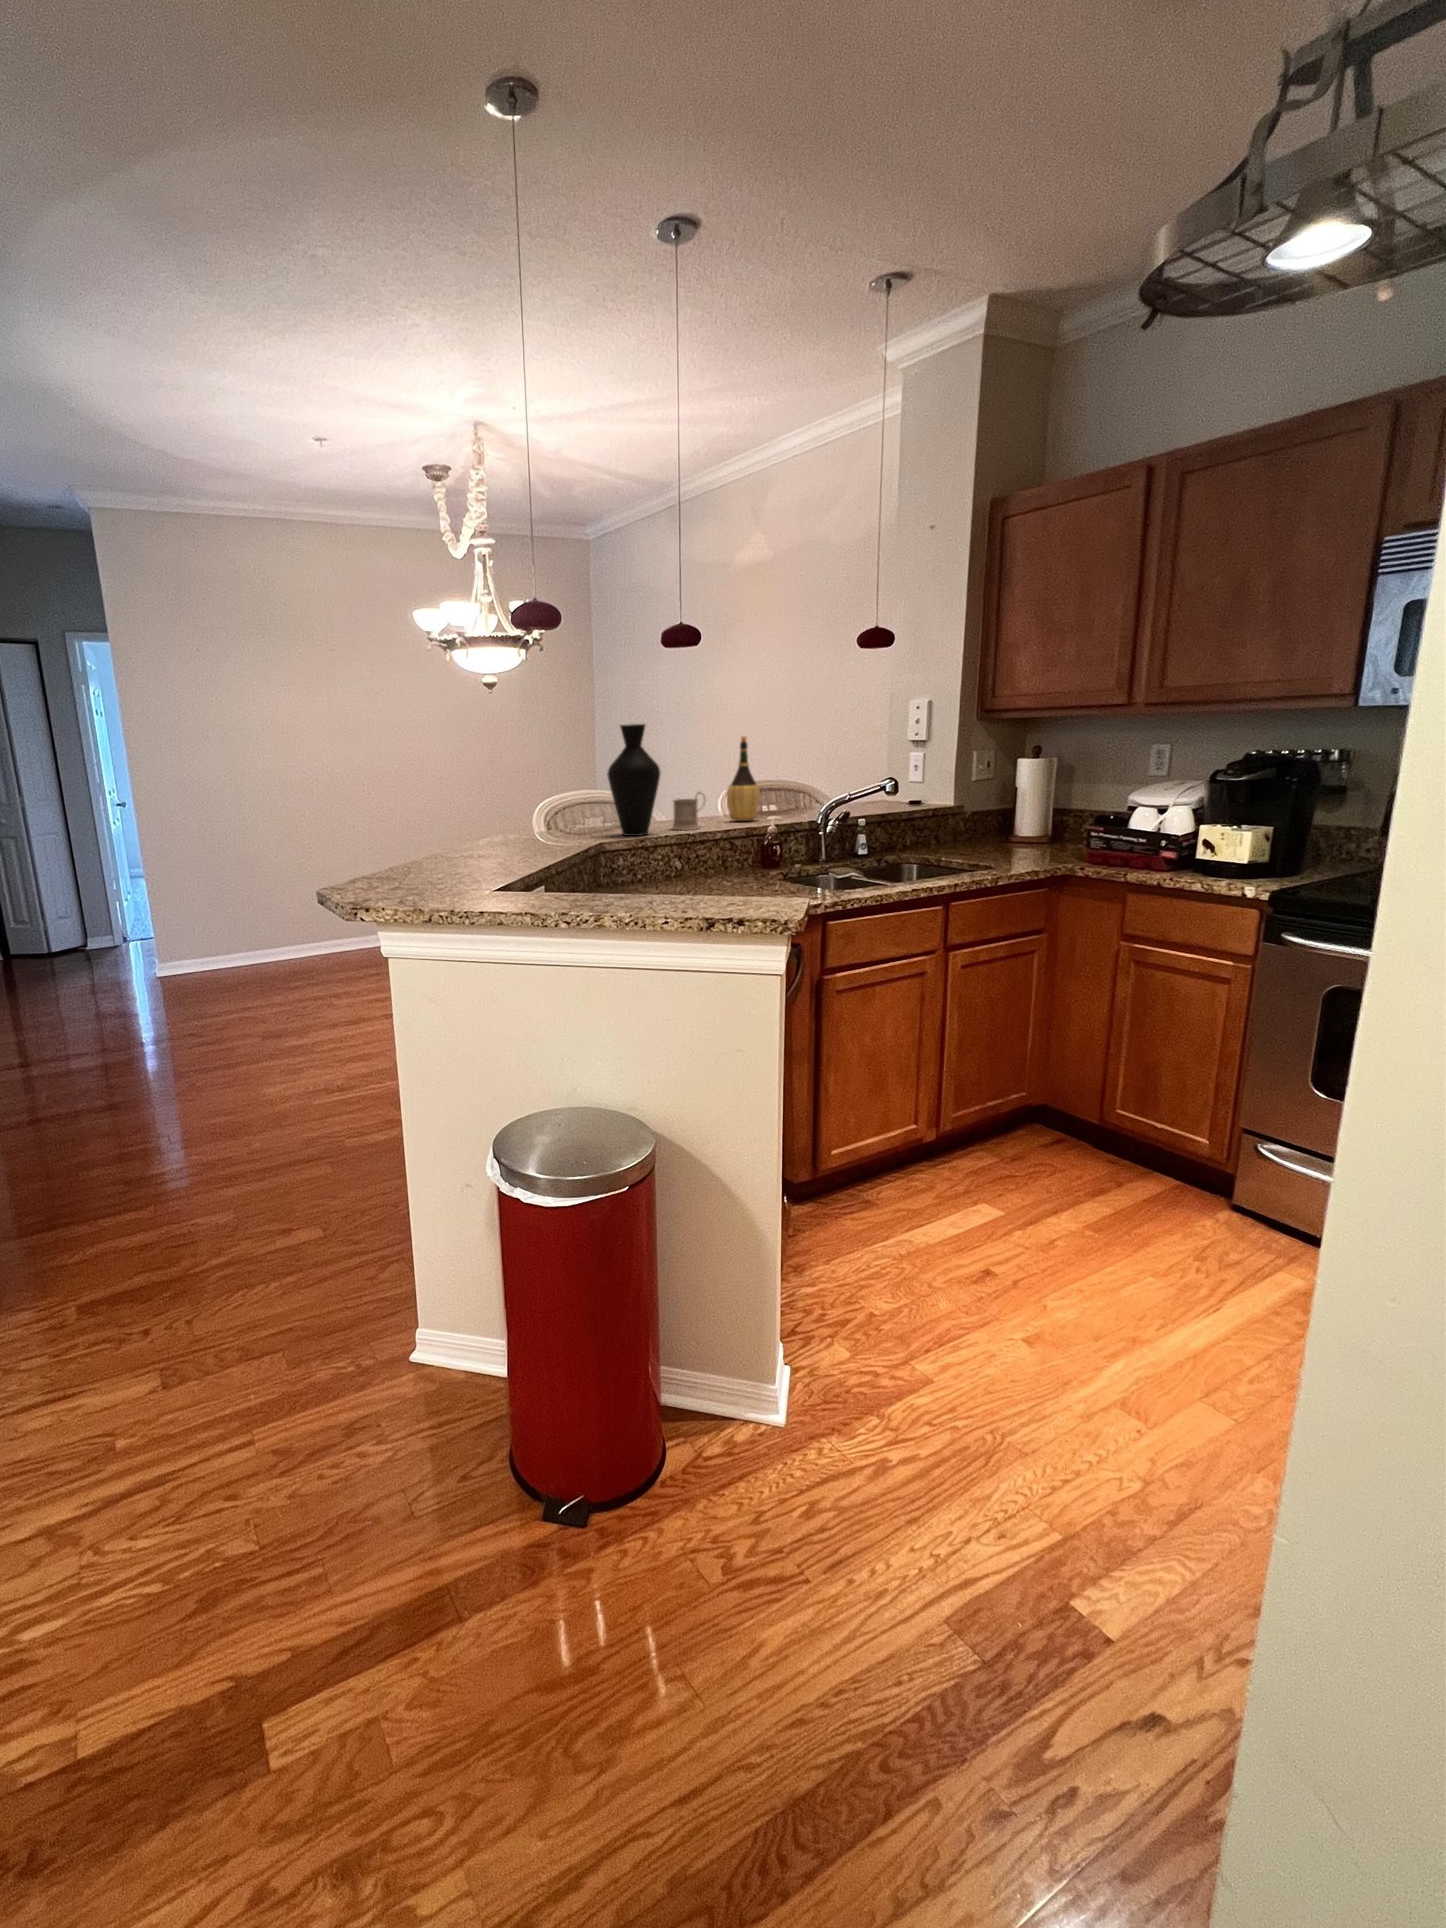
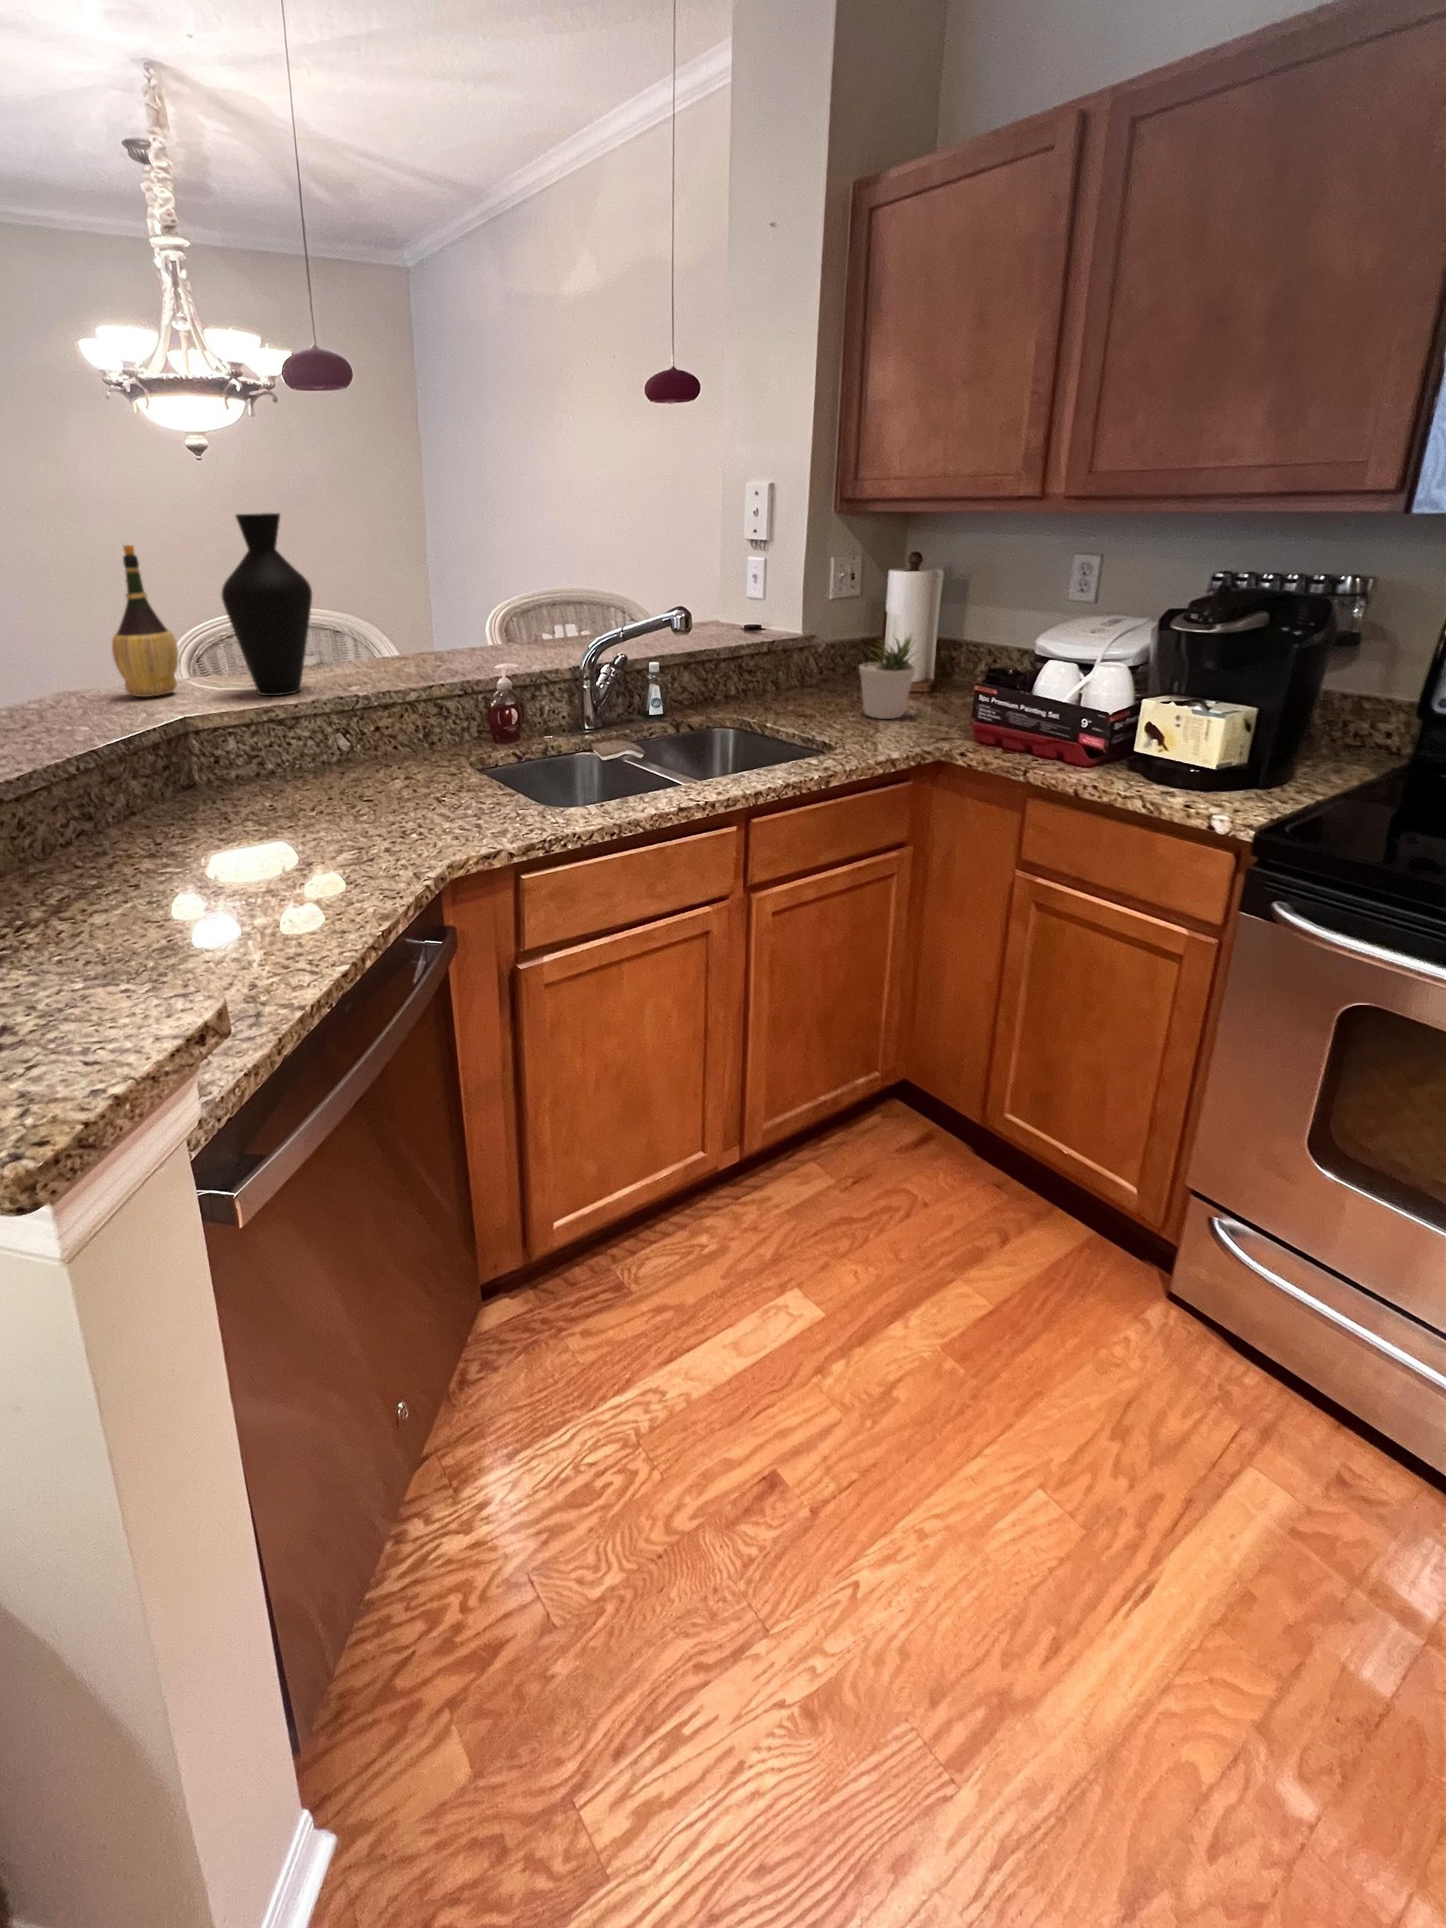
wine bottle: present [727,736,760,821] -> present [112,545,178,697]
mug: present [672,792,705,830] -> none [354,619,412,681]
potted plant: none [1003,796,1046,855] -> present [859,633,916,719]

